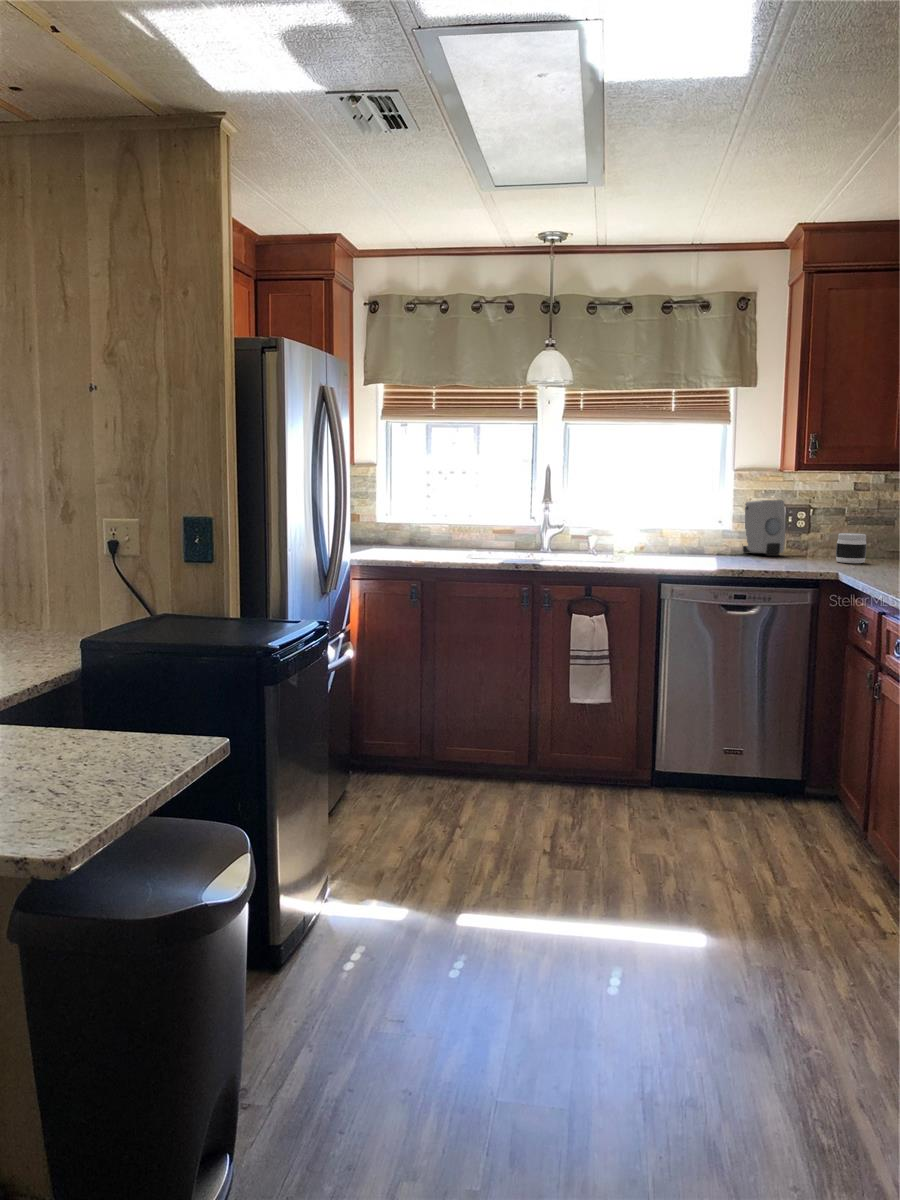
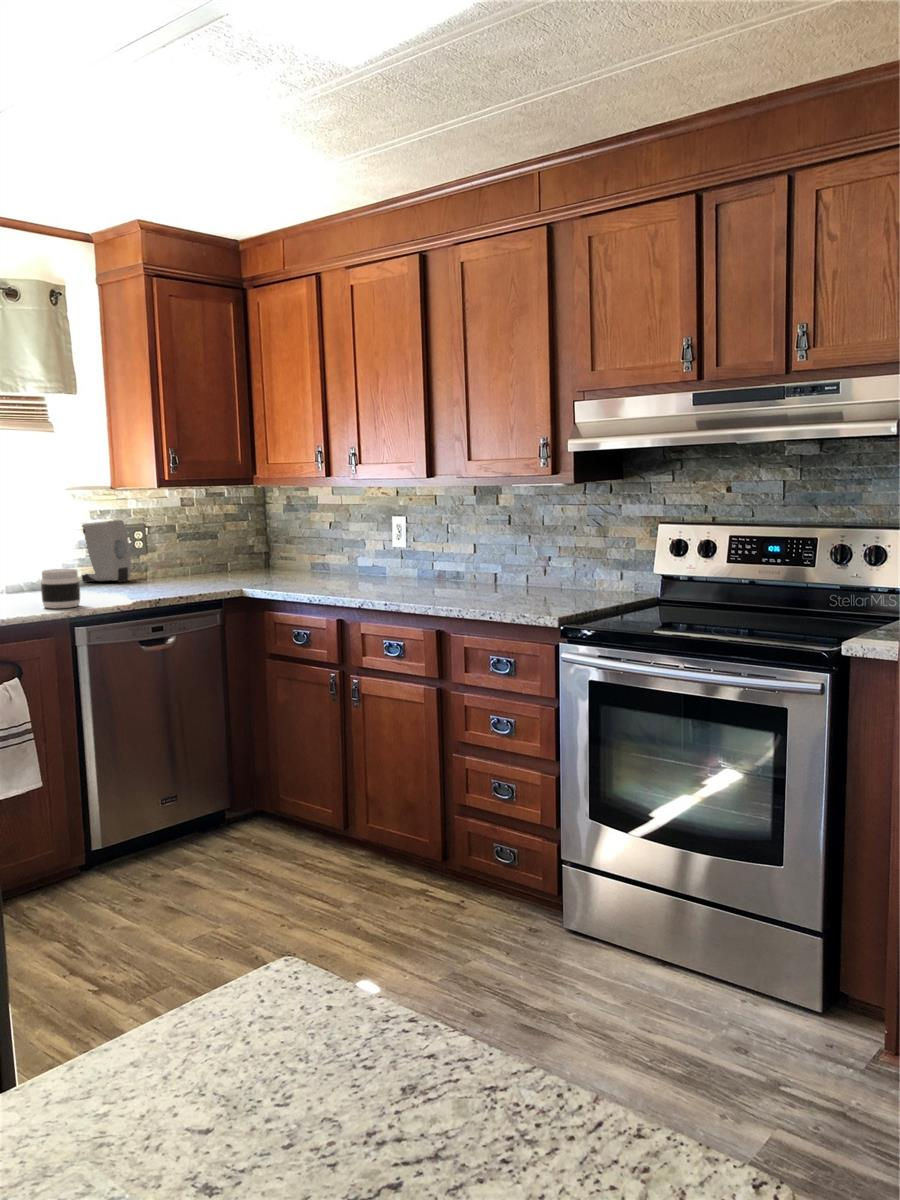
jar: present [836,533,867,563] -> present [41,569,80,608]

